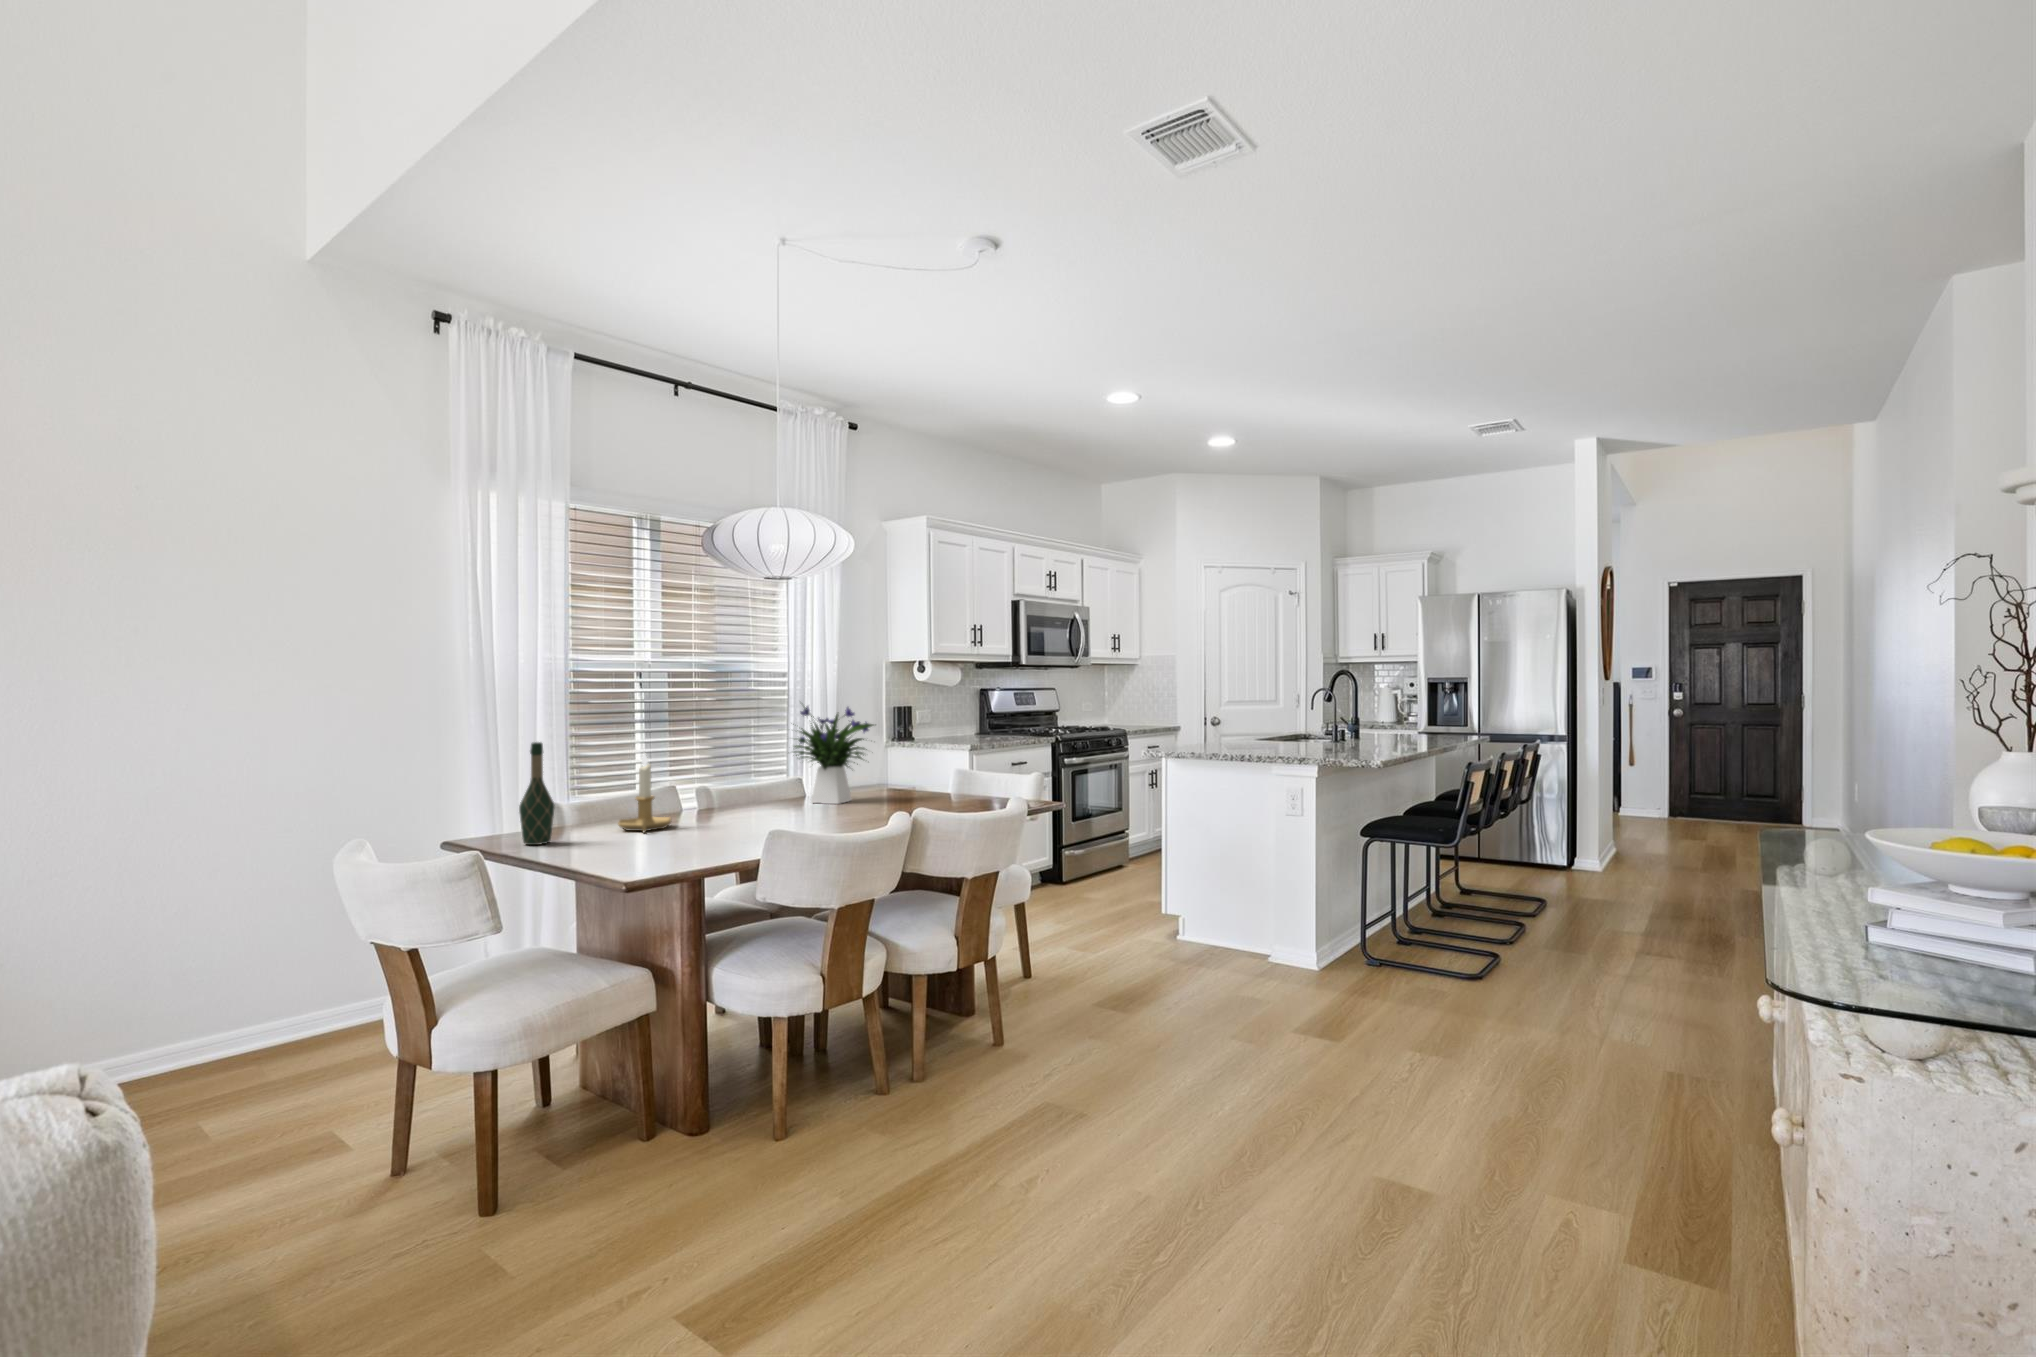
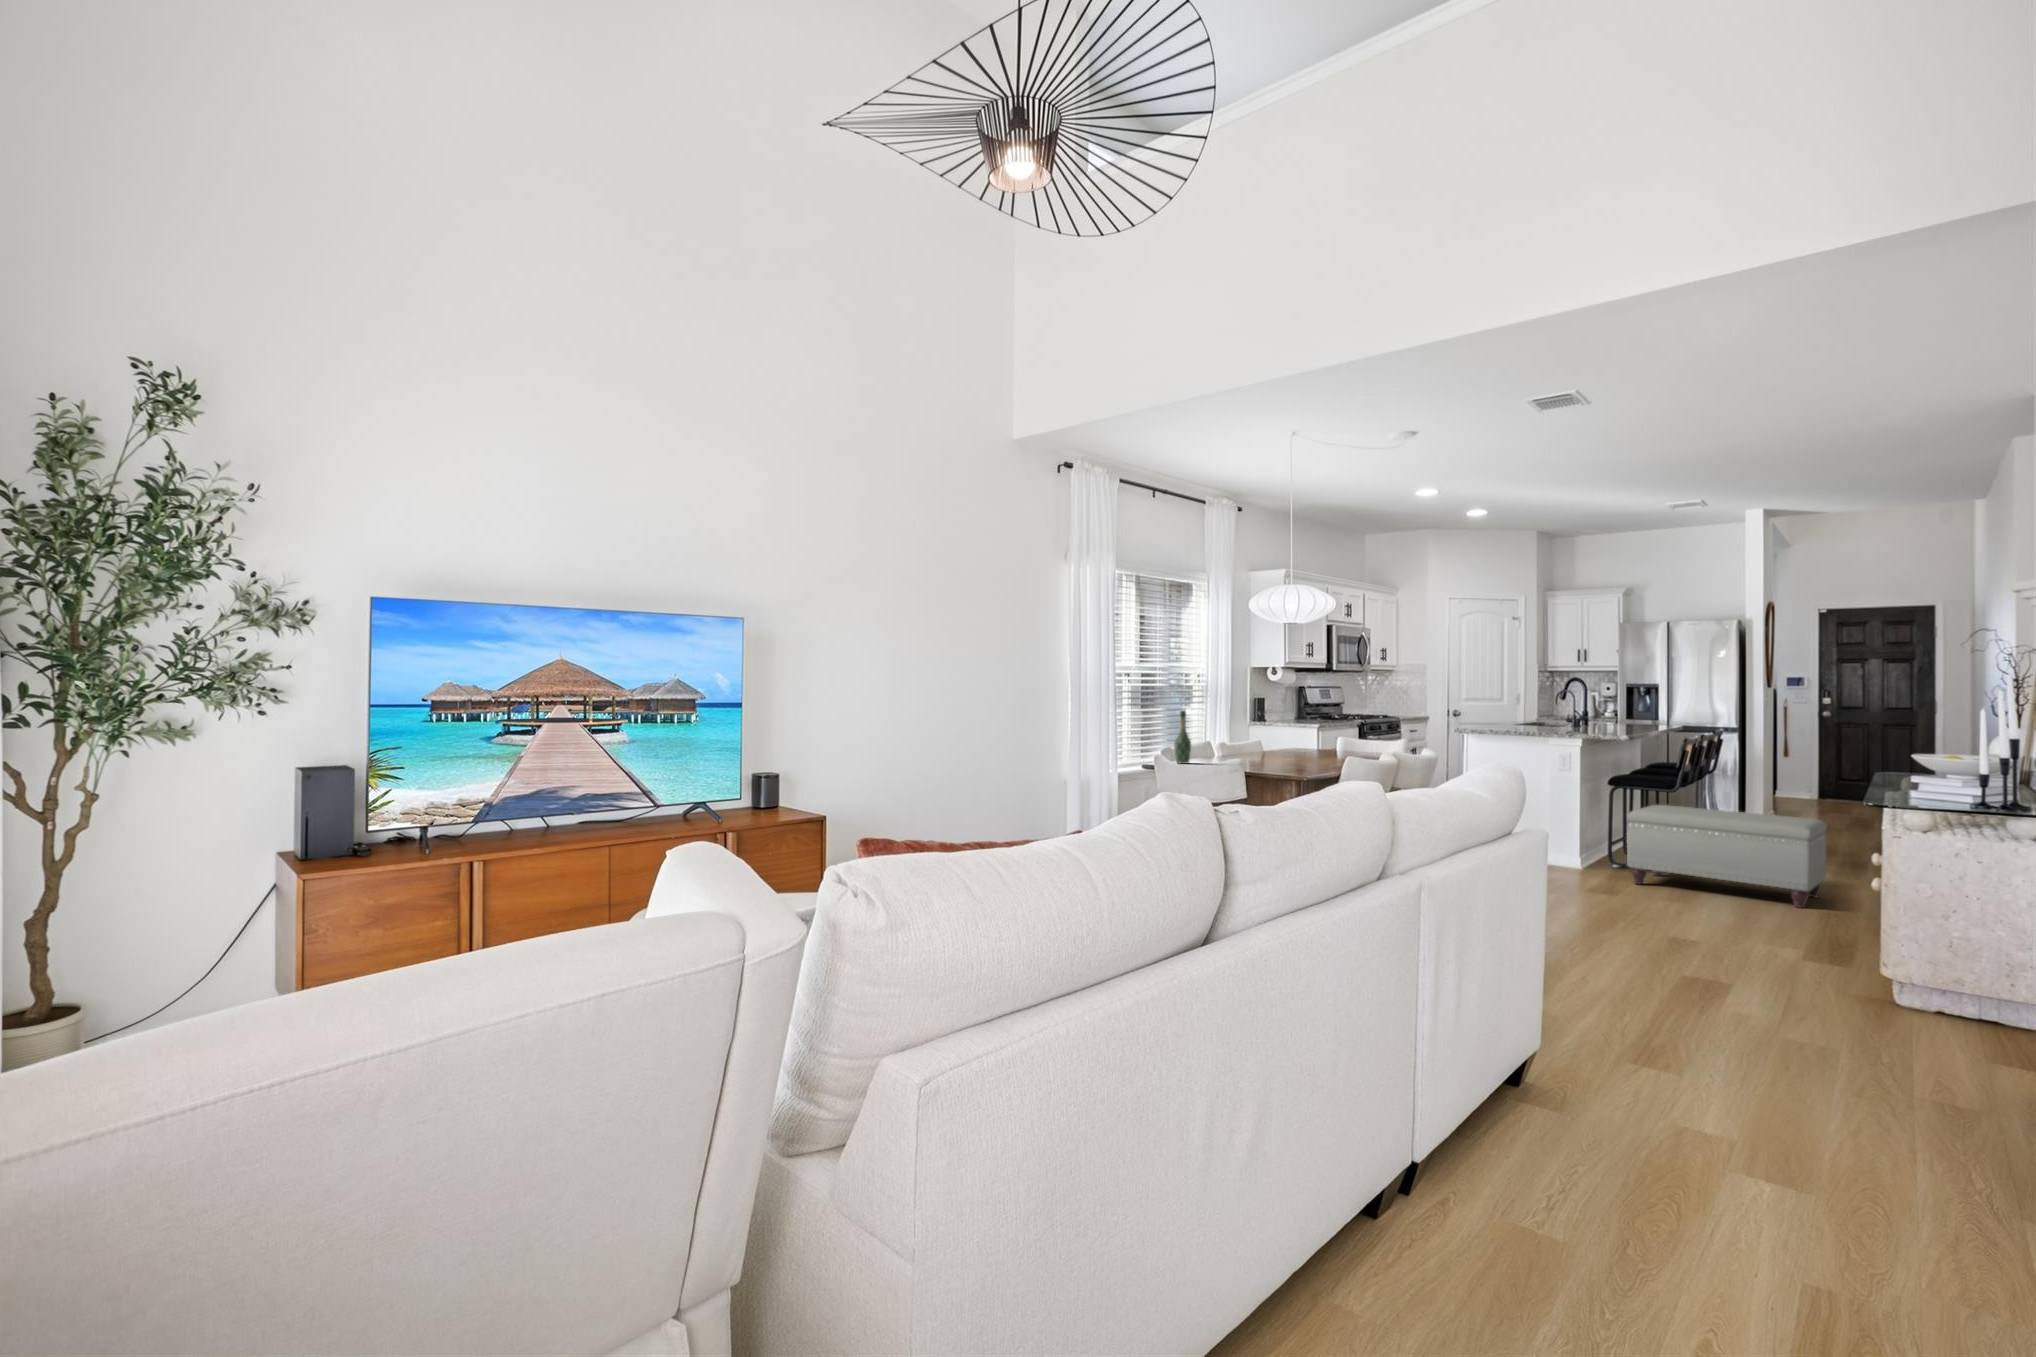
flower arrangement: present [794,706,874,804] -> none [1253,691,1312,753]
candlestick: present [618,754,672,833] -> none [1200,718,1232,761]
ottoman: none [1370,873,1677,1068] -> present [1627,805,1827,908]

